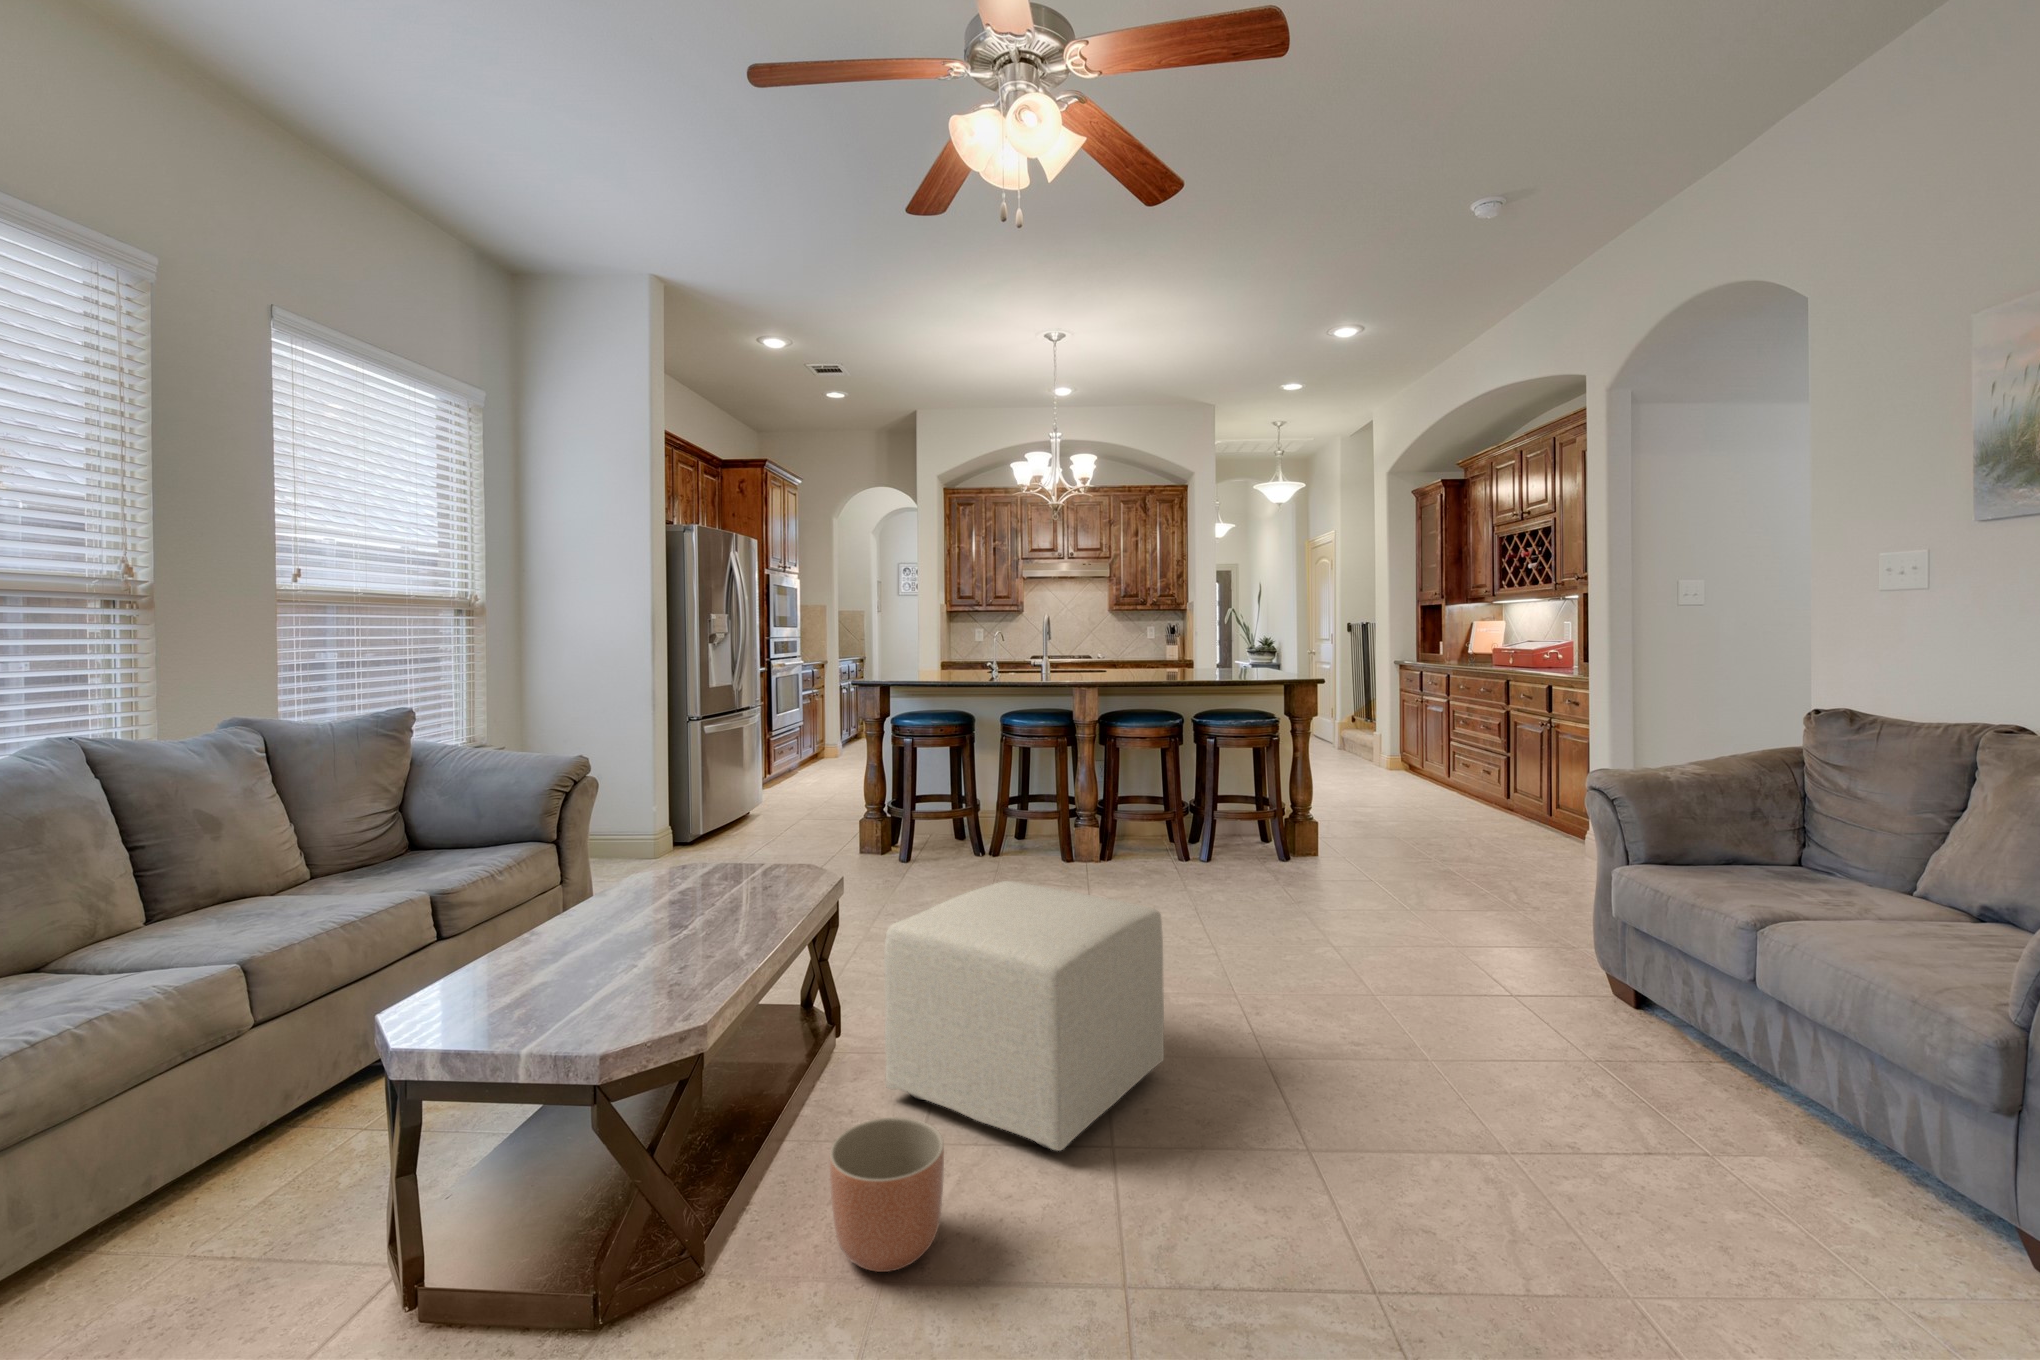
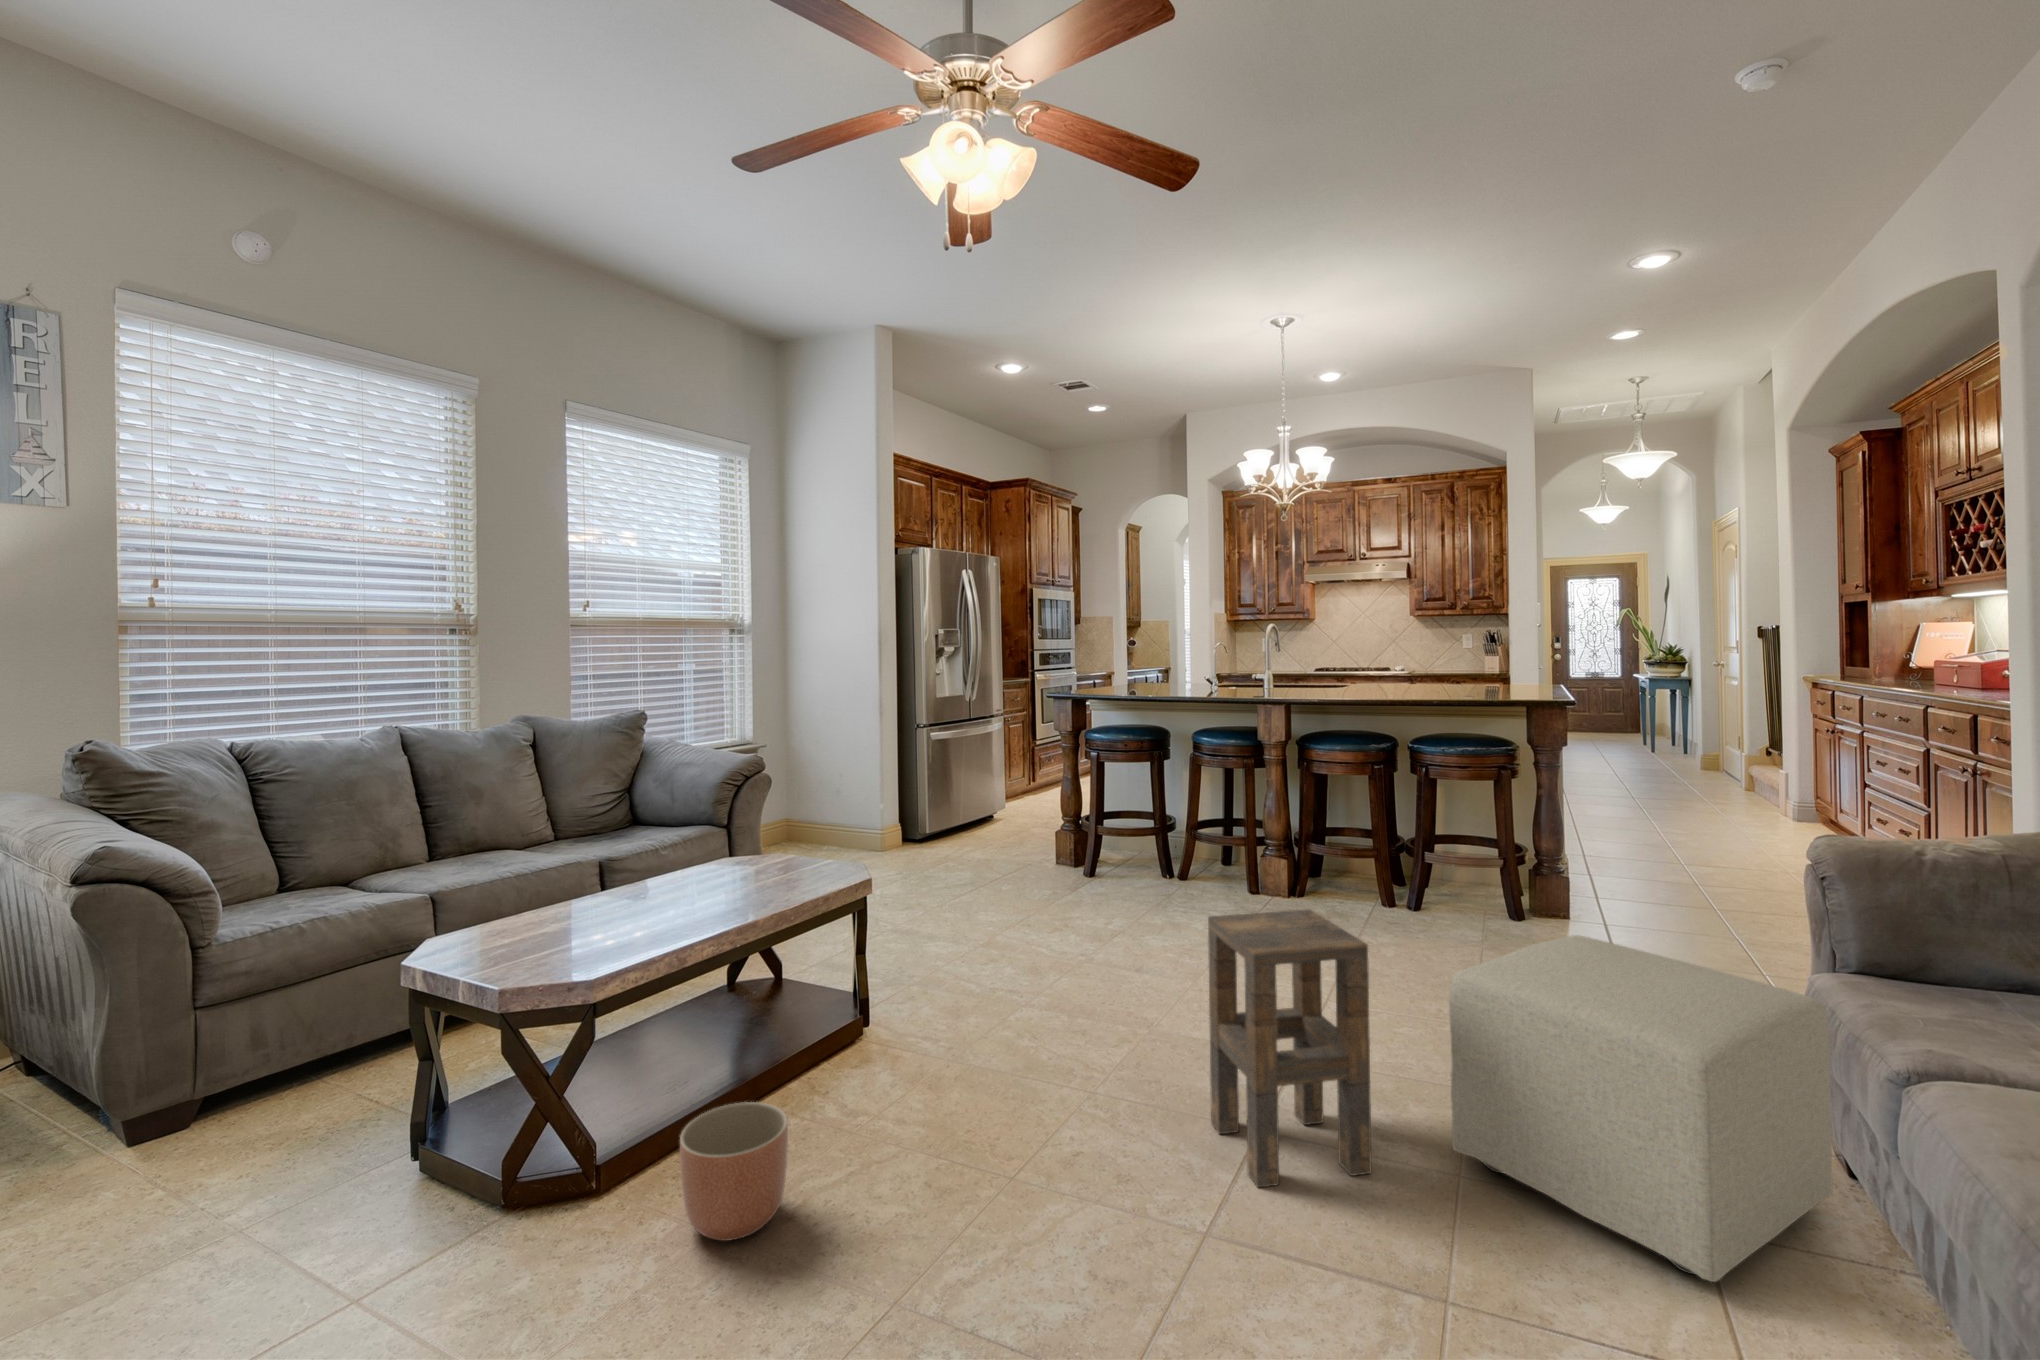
side table: none [1222,855,1370,1097] -> present [1208,910,1372,1188]
ottoman: present [884,881,1164,1151] -> present [1449,935,1833,1282]

